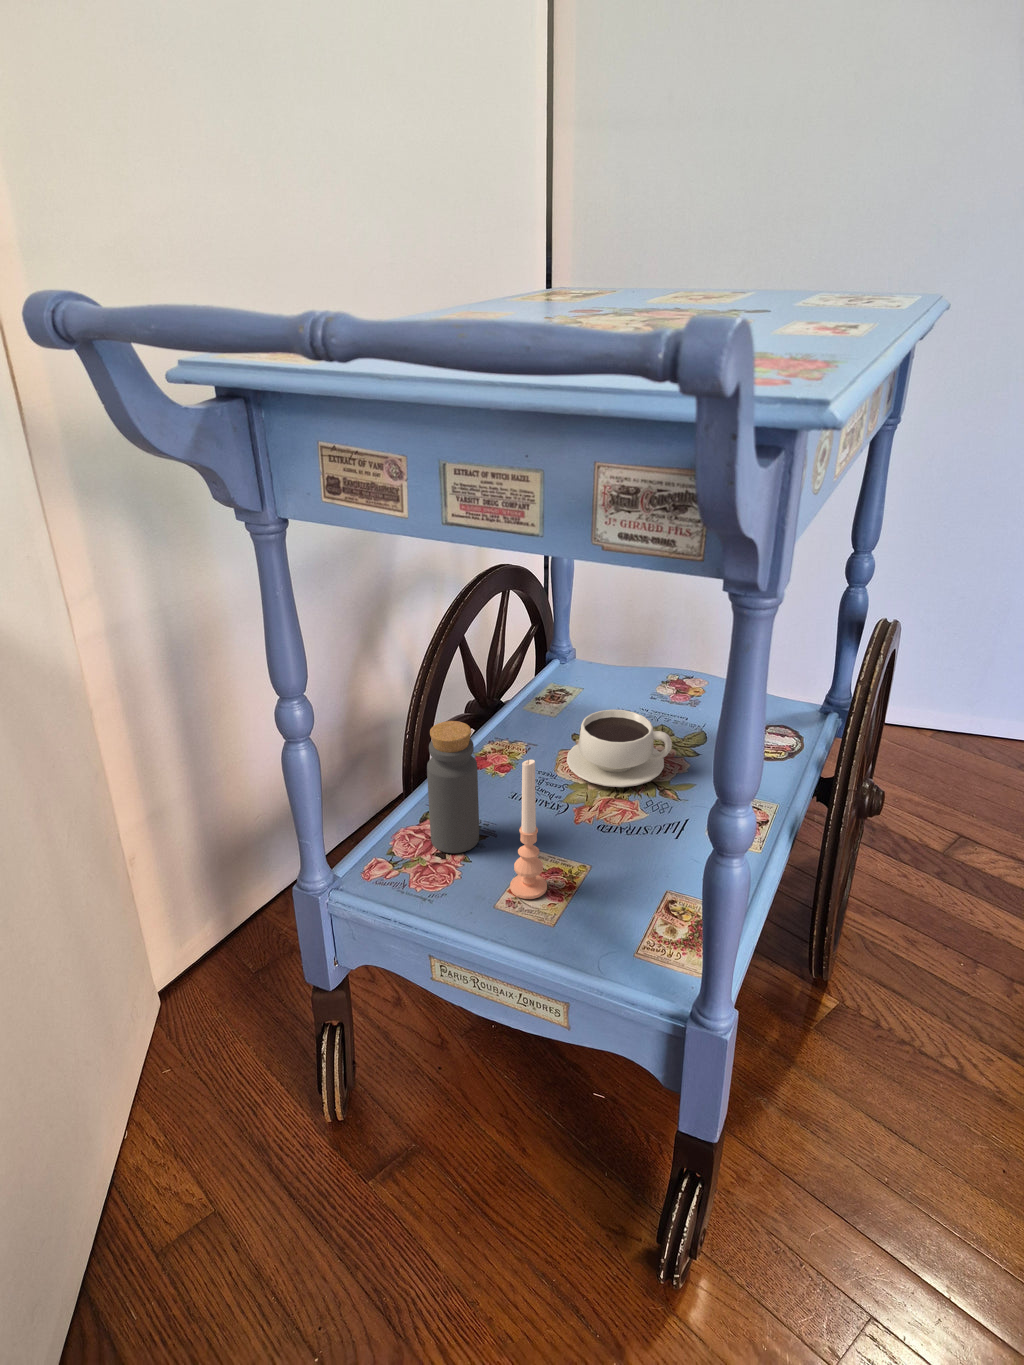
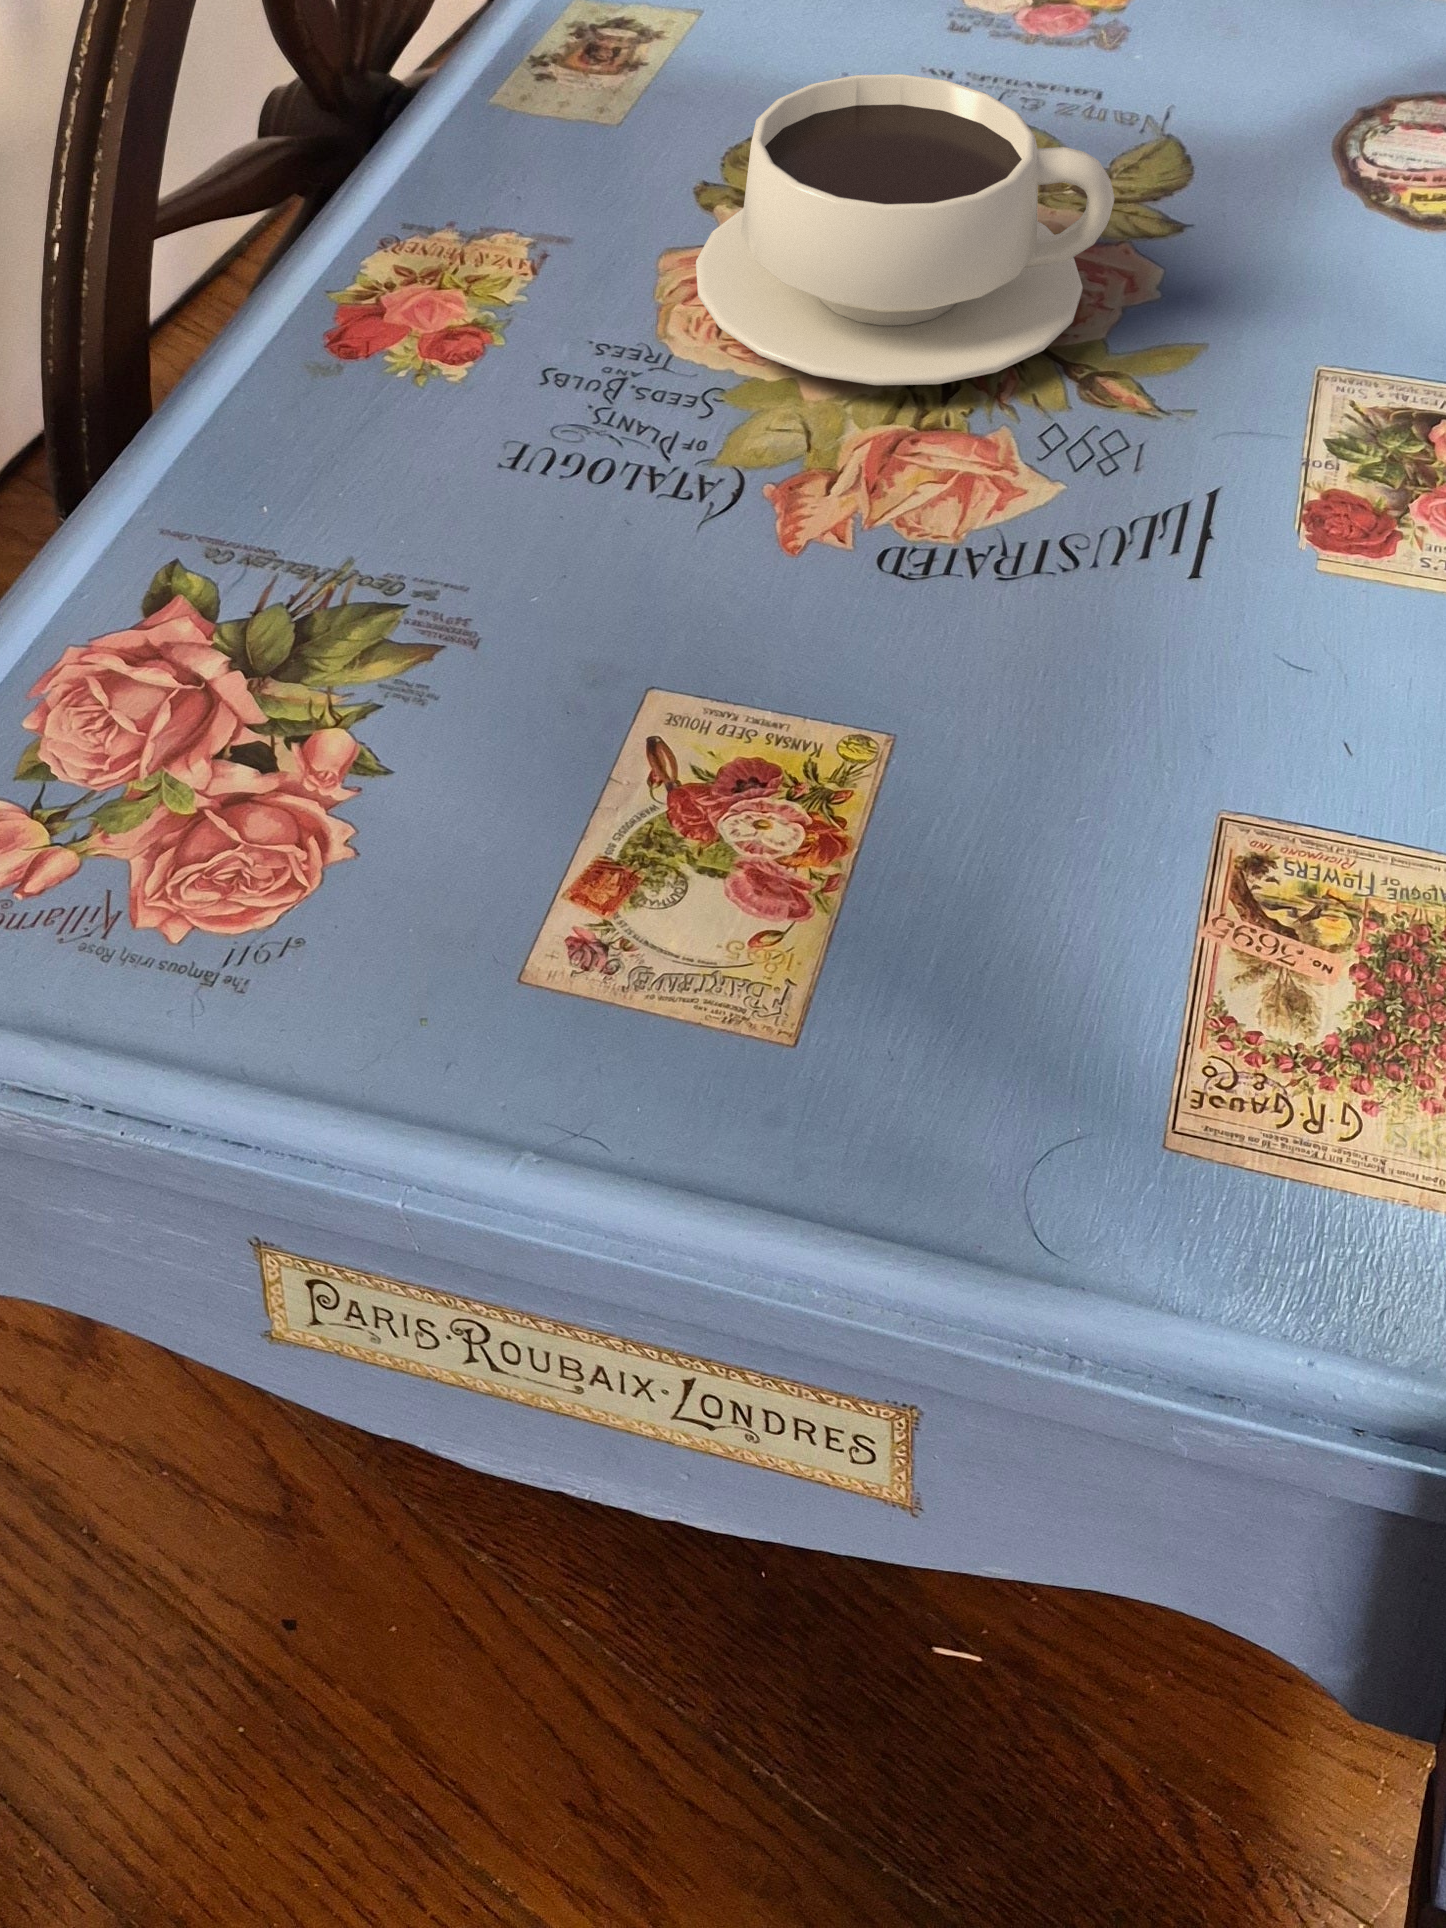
bottle: present [427,721,479,853] -> none [166,168,398,738]
candle: present [510,760,547,899] -> none [571,316,732,924]

